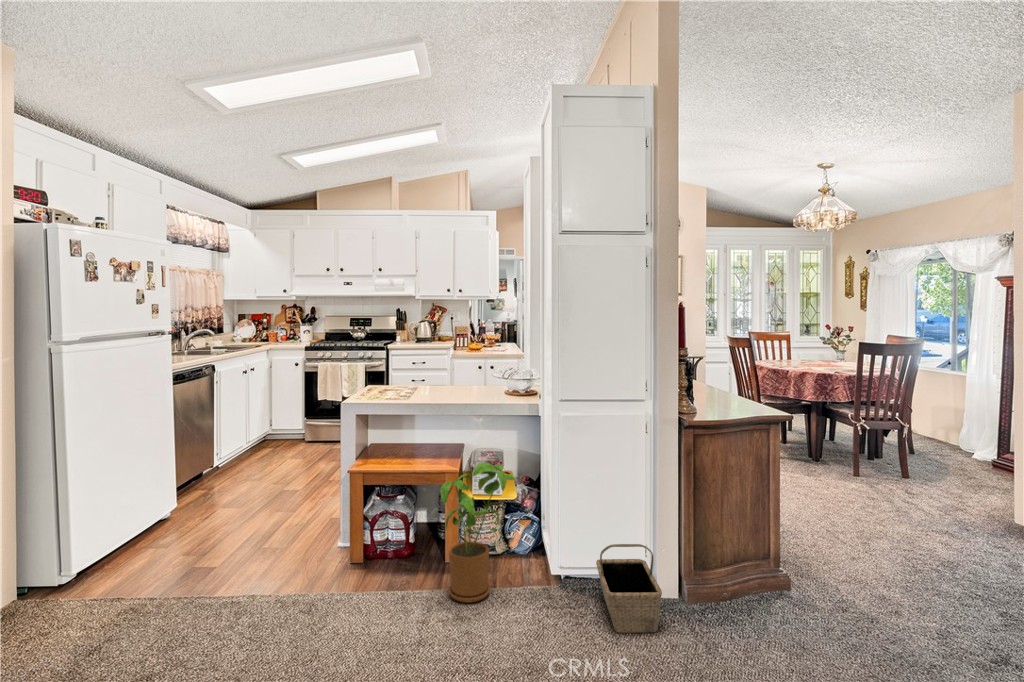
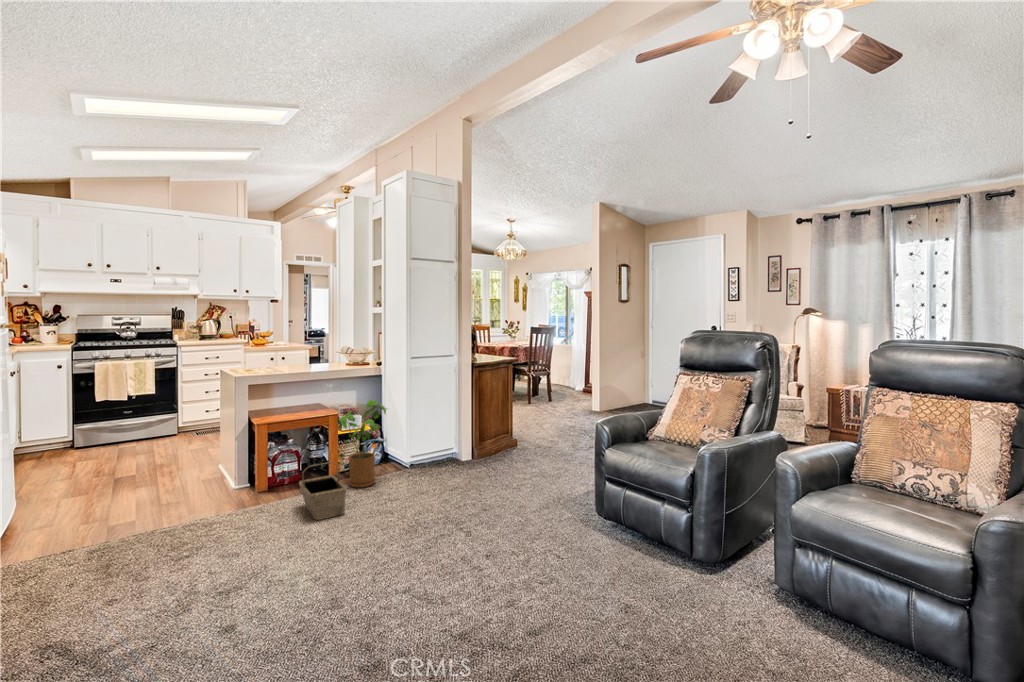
basket: present [596,544,662,633] -> present [299,462,346,520]

